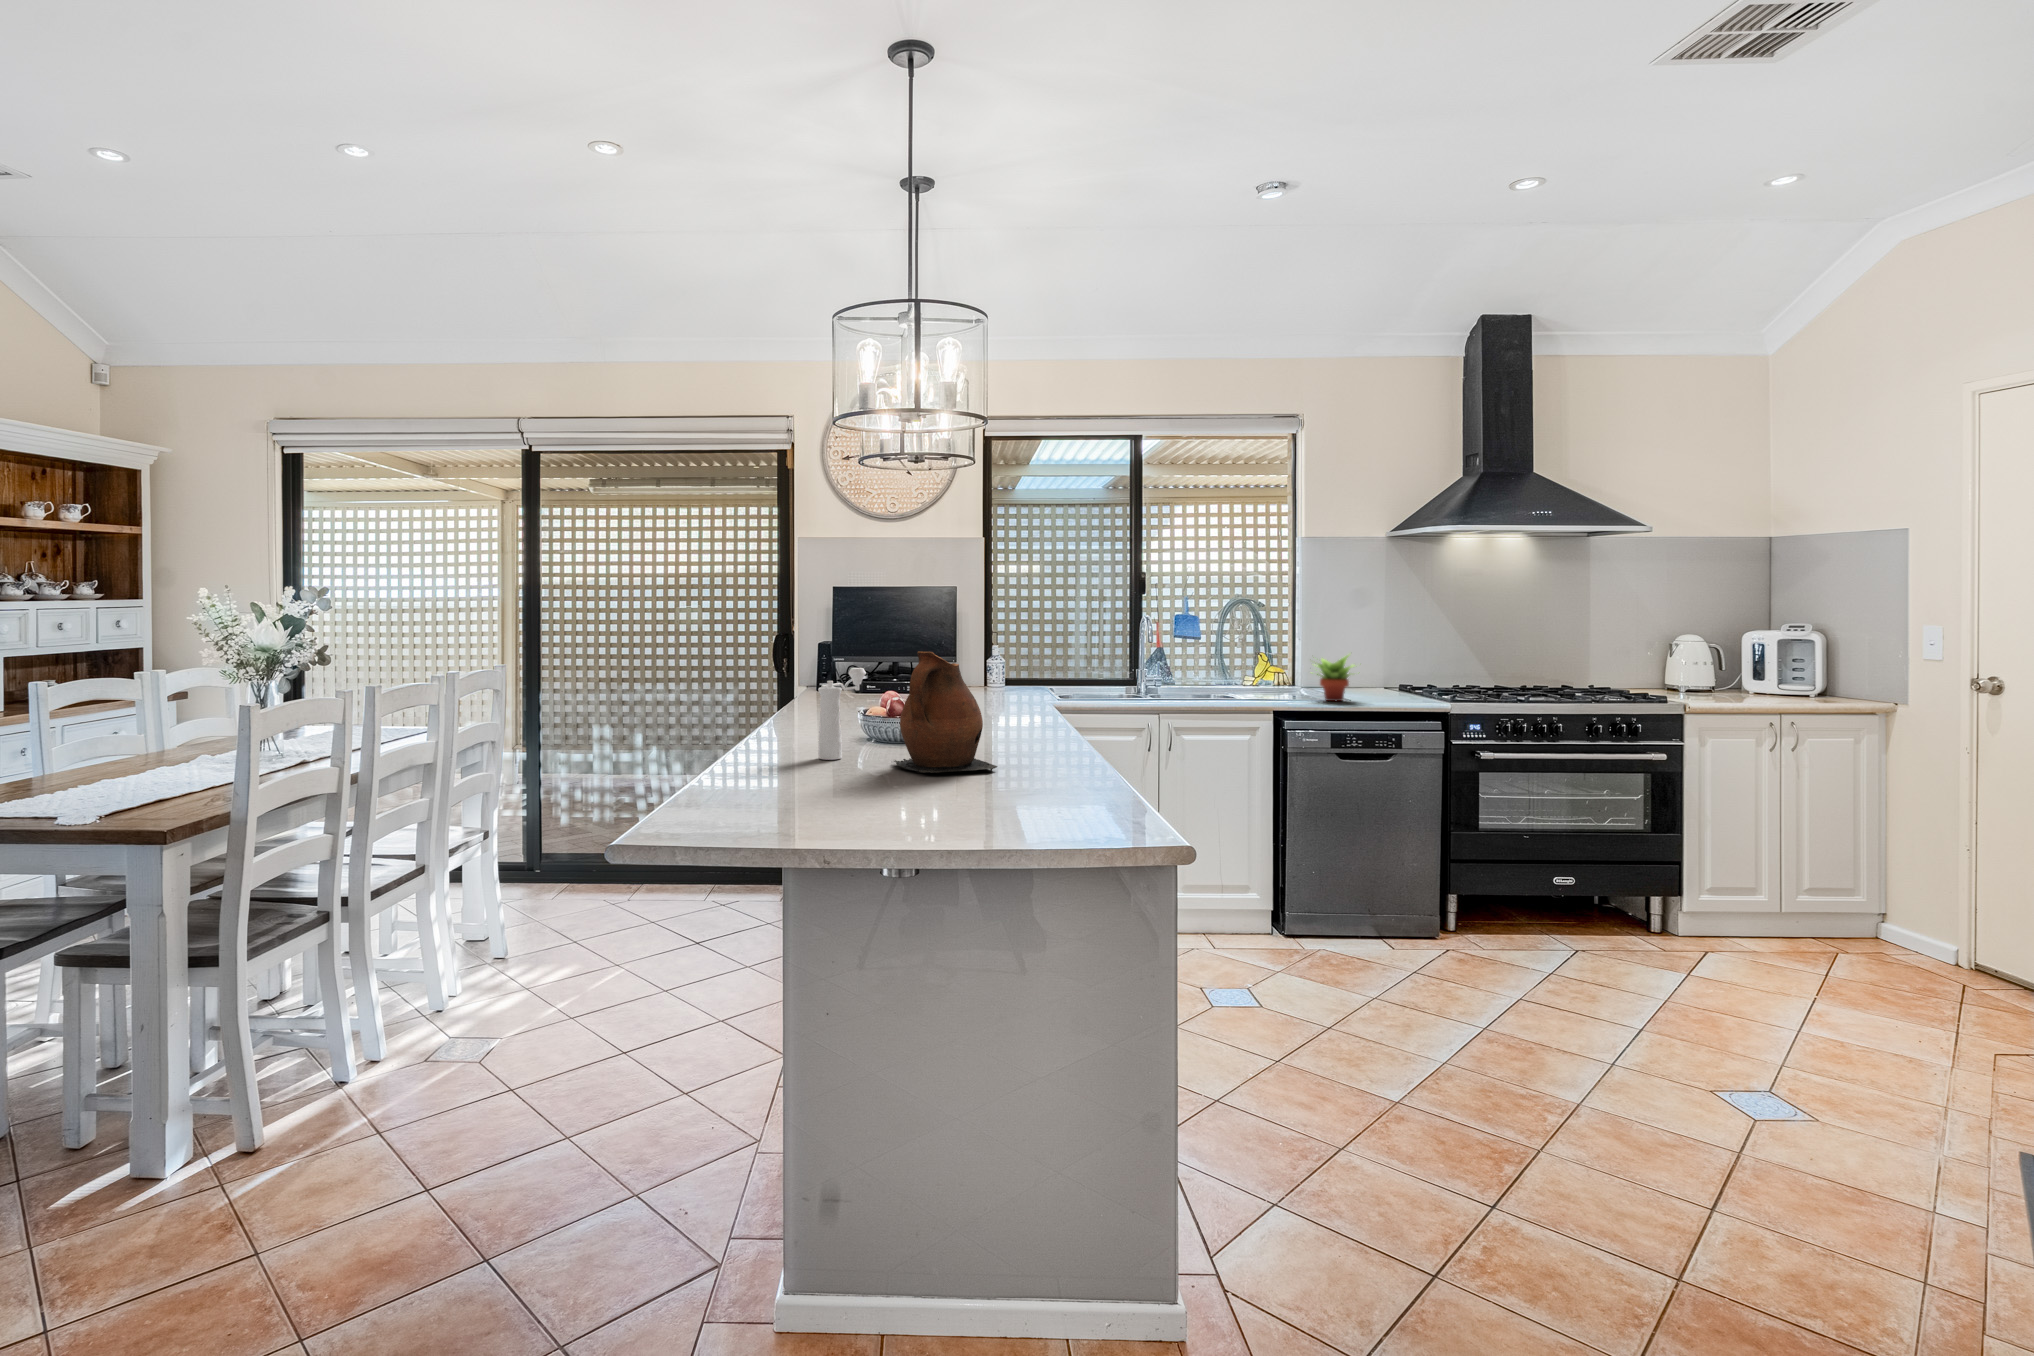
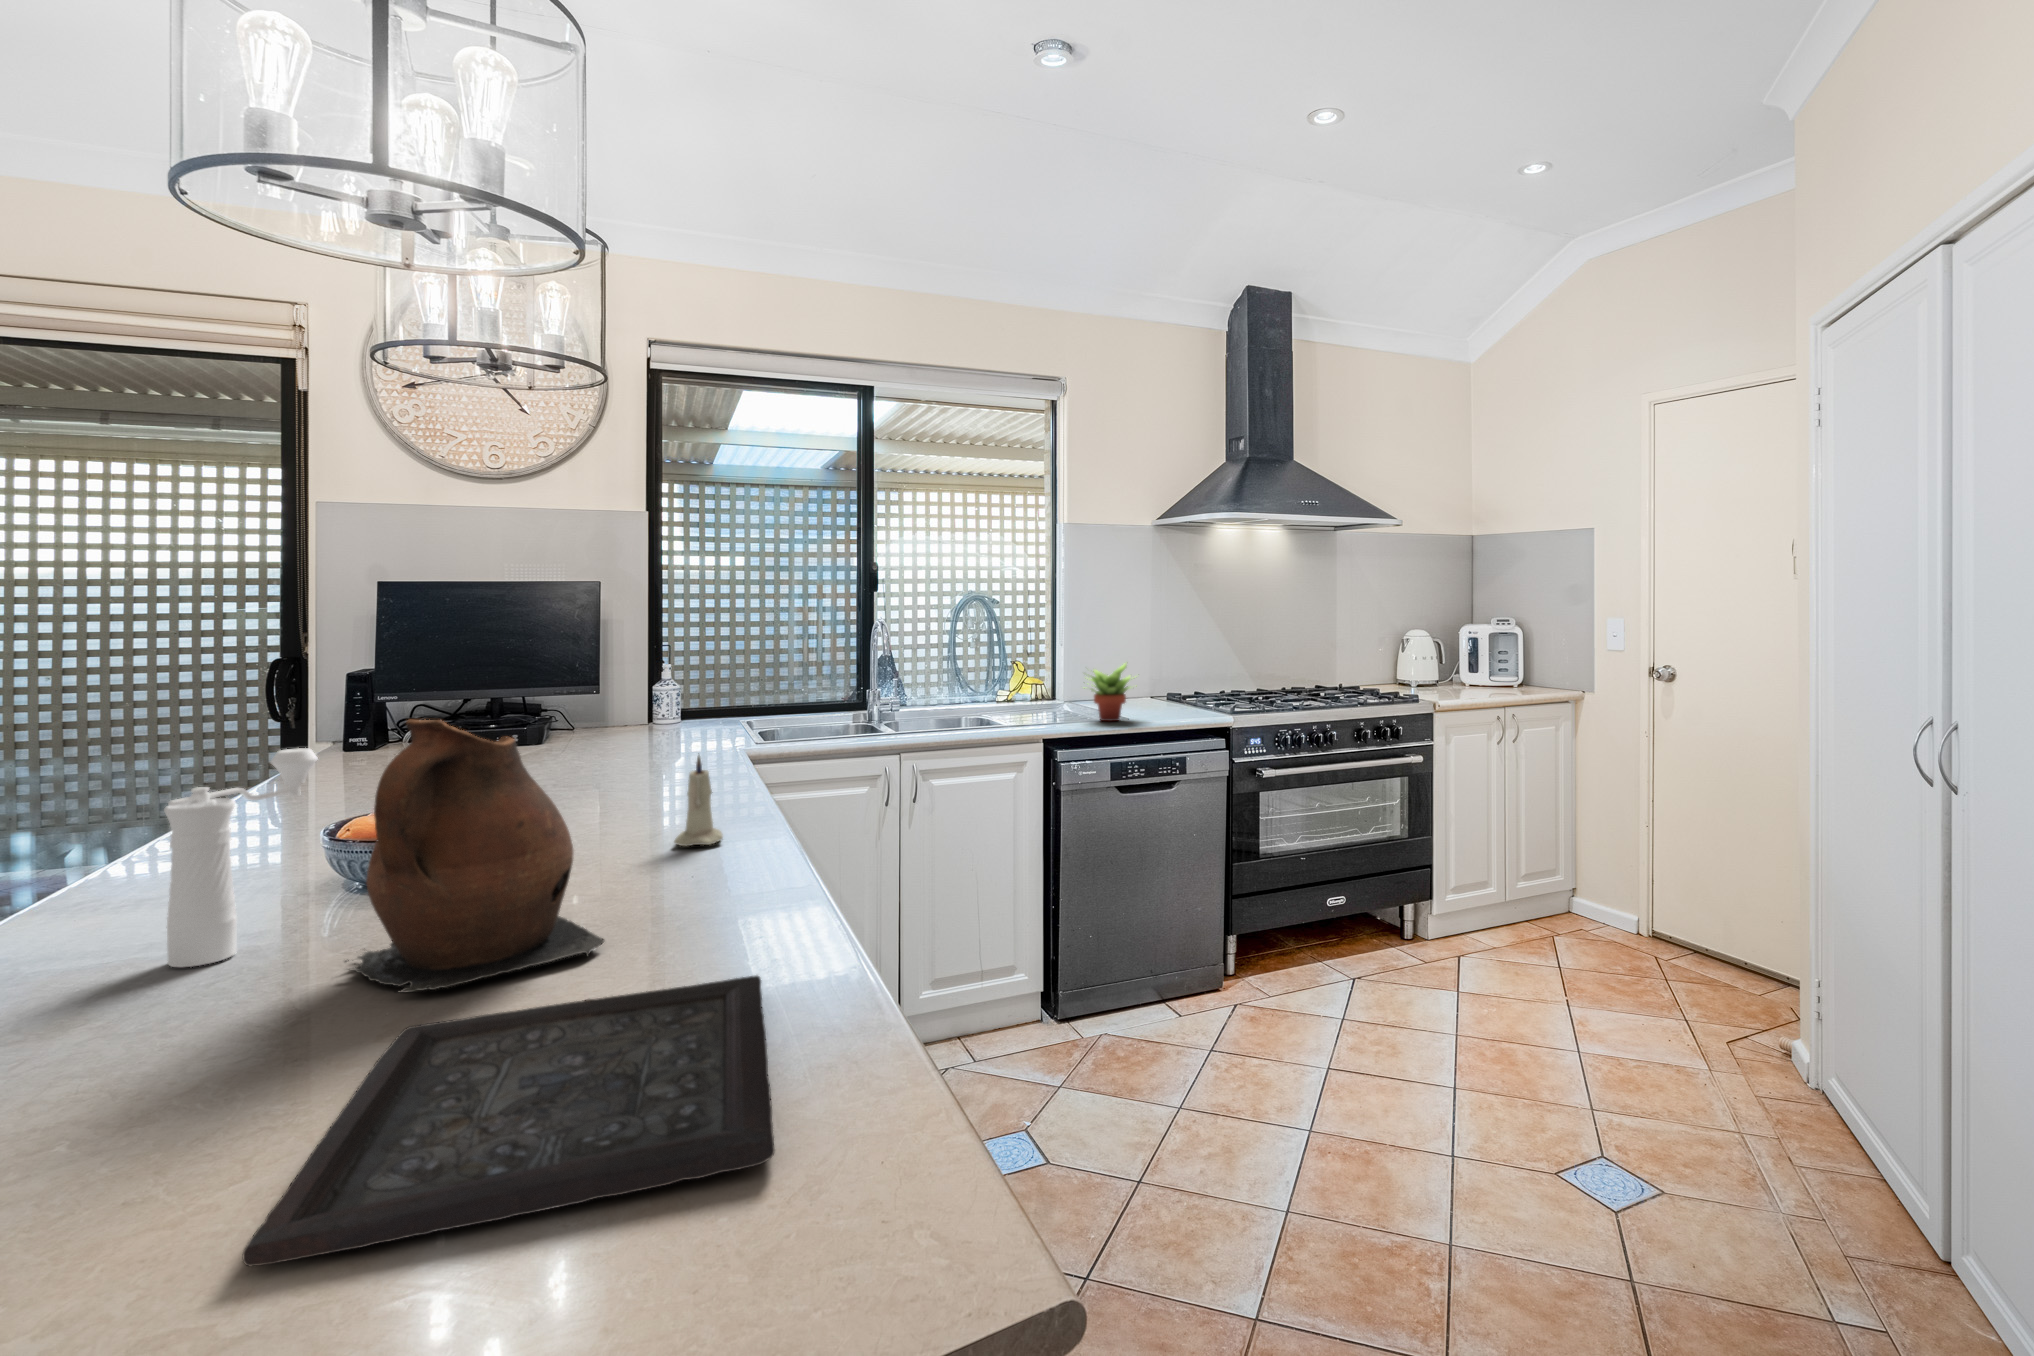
candle: none [1018,688,1045,742] -> present [674,755,723,847]
tray: none [916,779,1085,822] -> present [242,976,775,1266]

